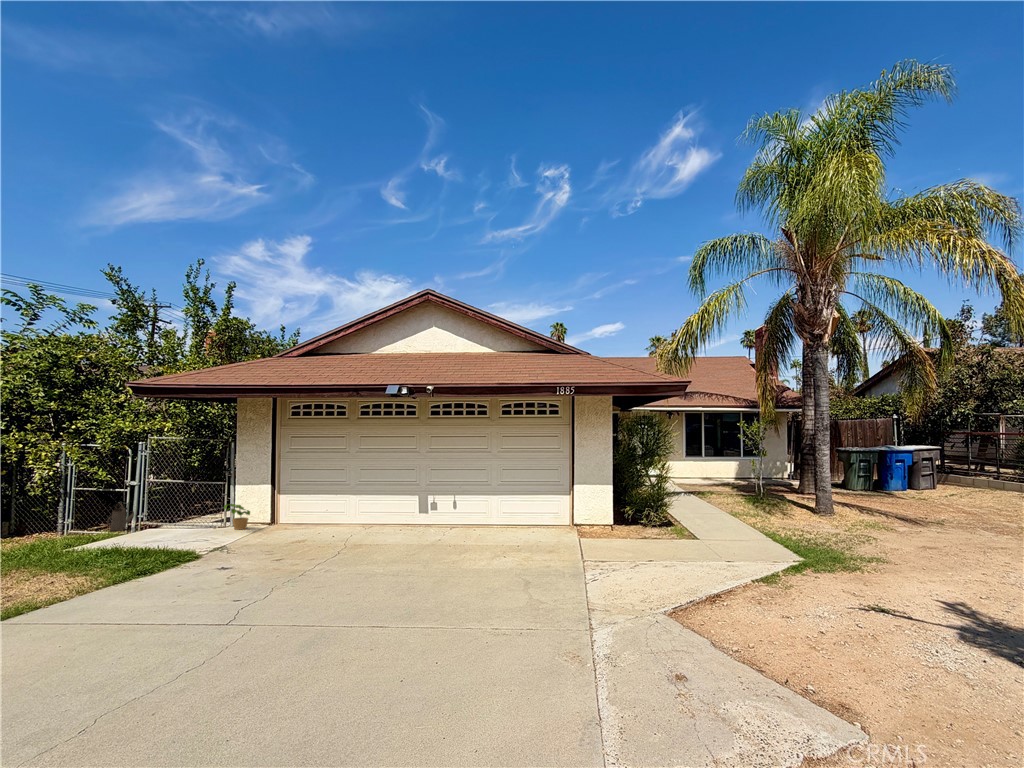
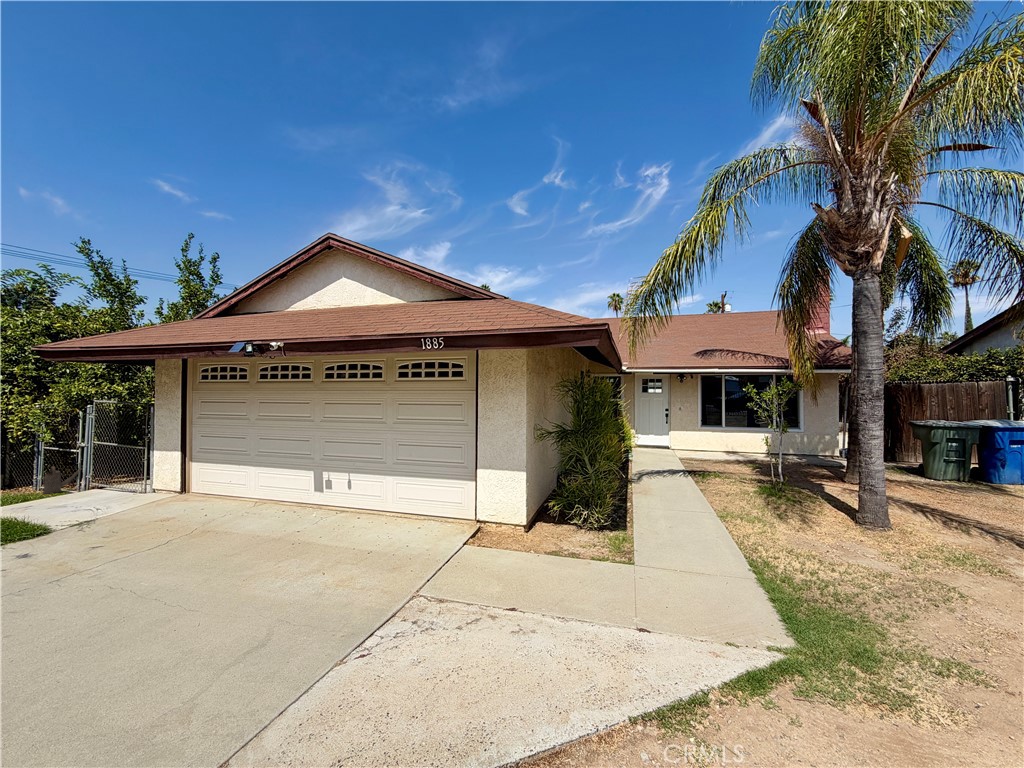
potted plant: present [224,504,250,530] -> none [121,472,159,499]

